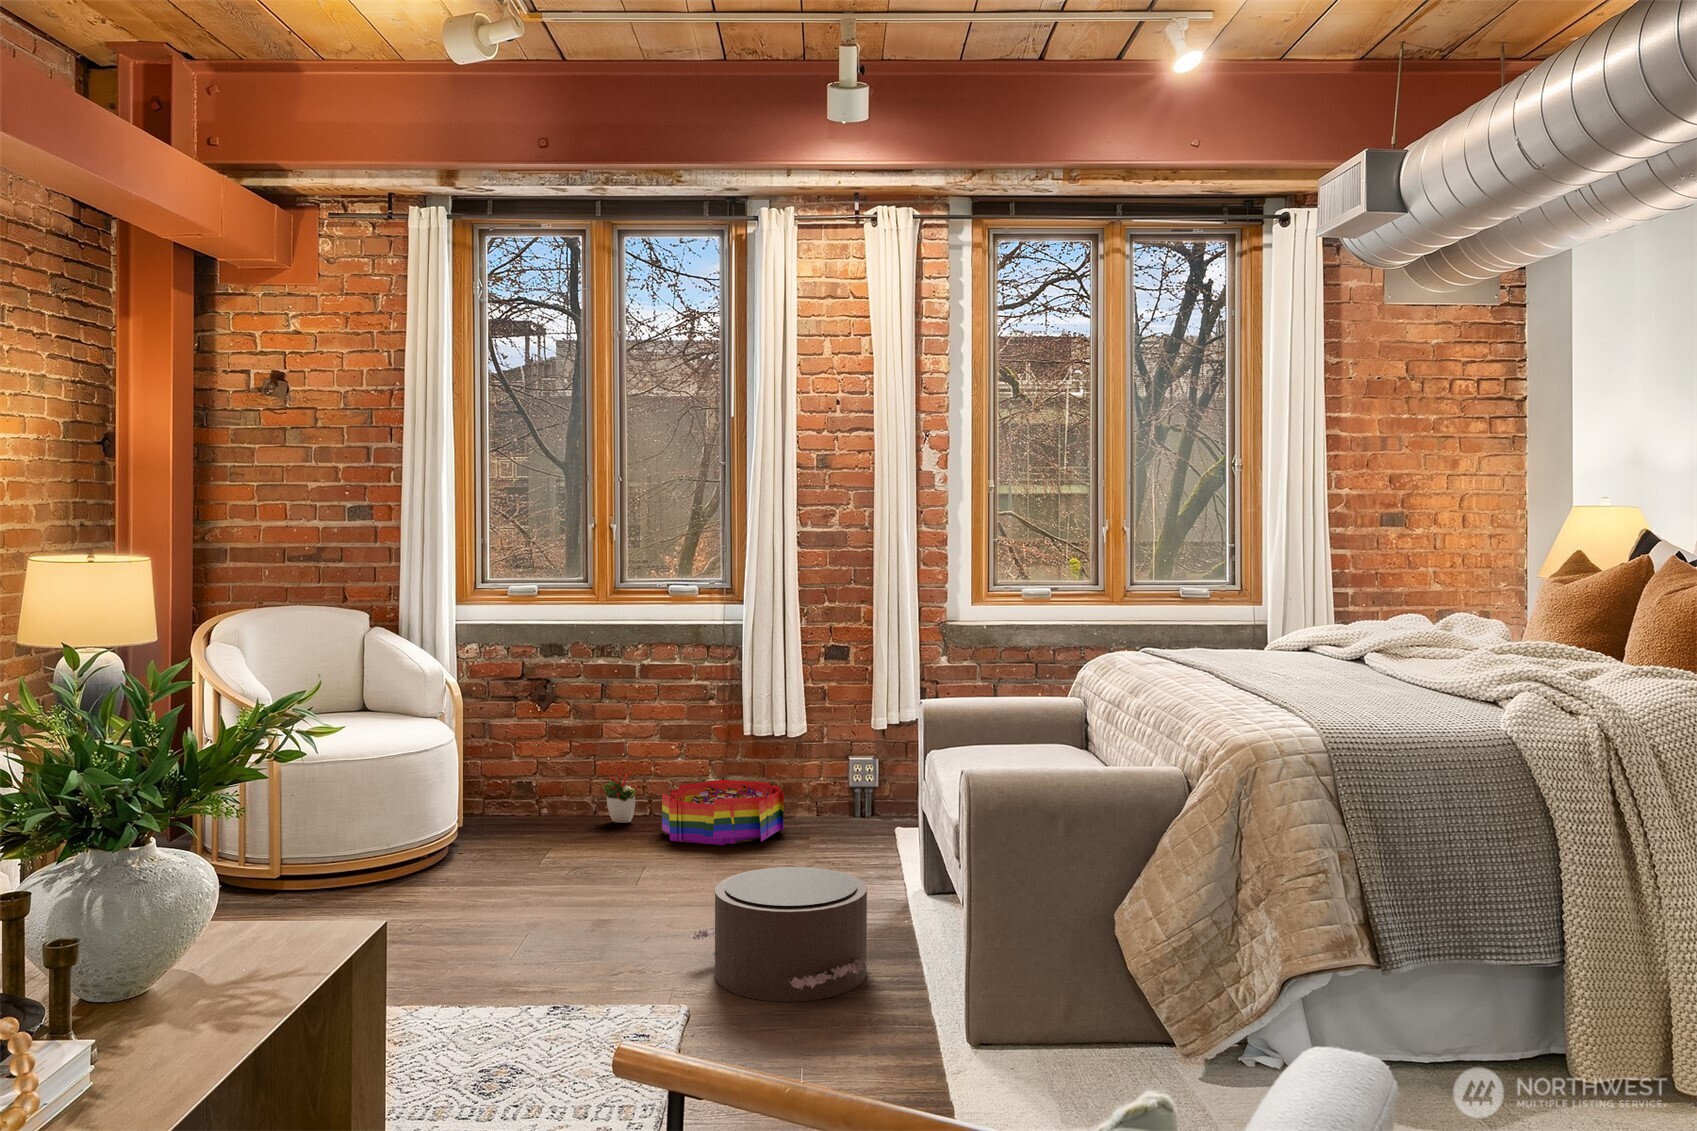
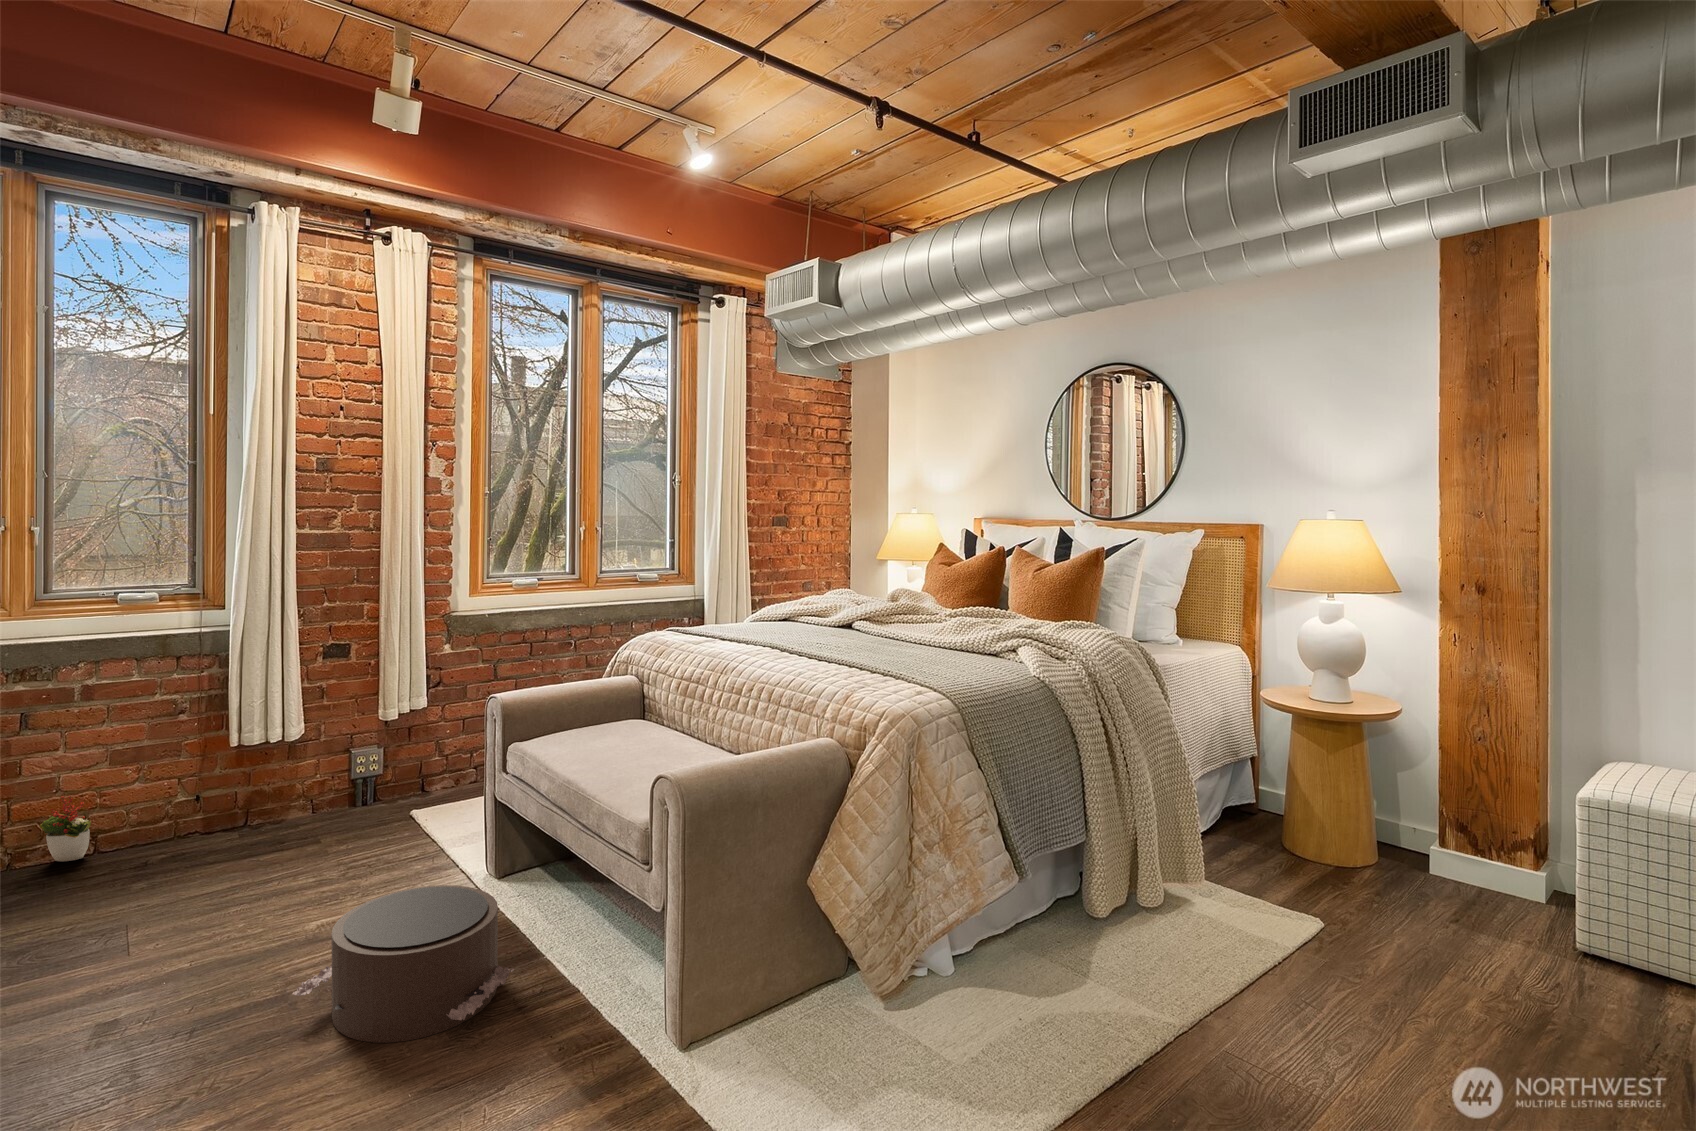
storage bin: present [662,779,784,845] -> none [137,787,295,872]

